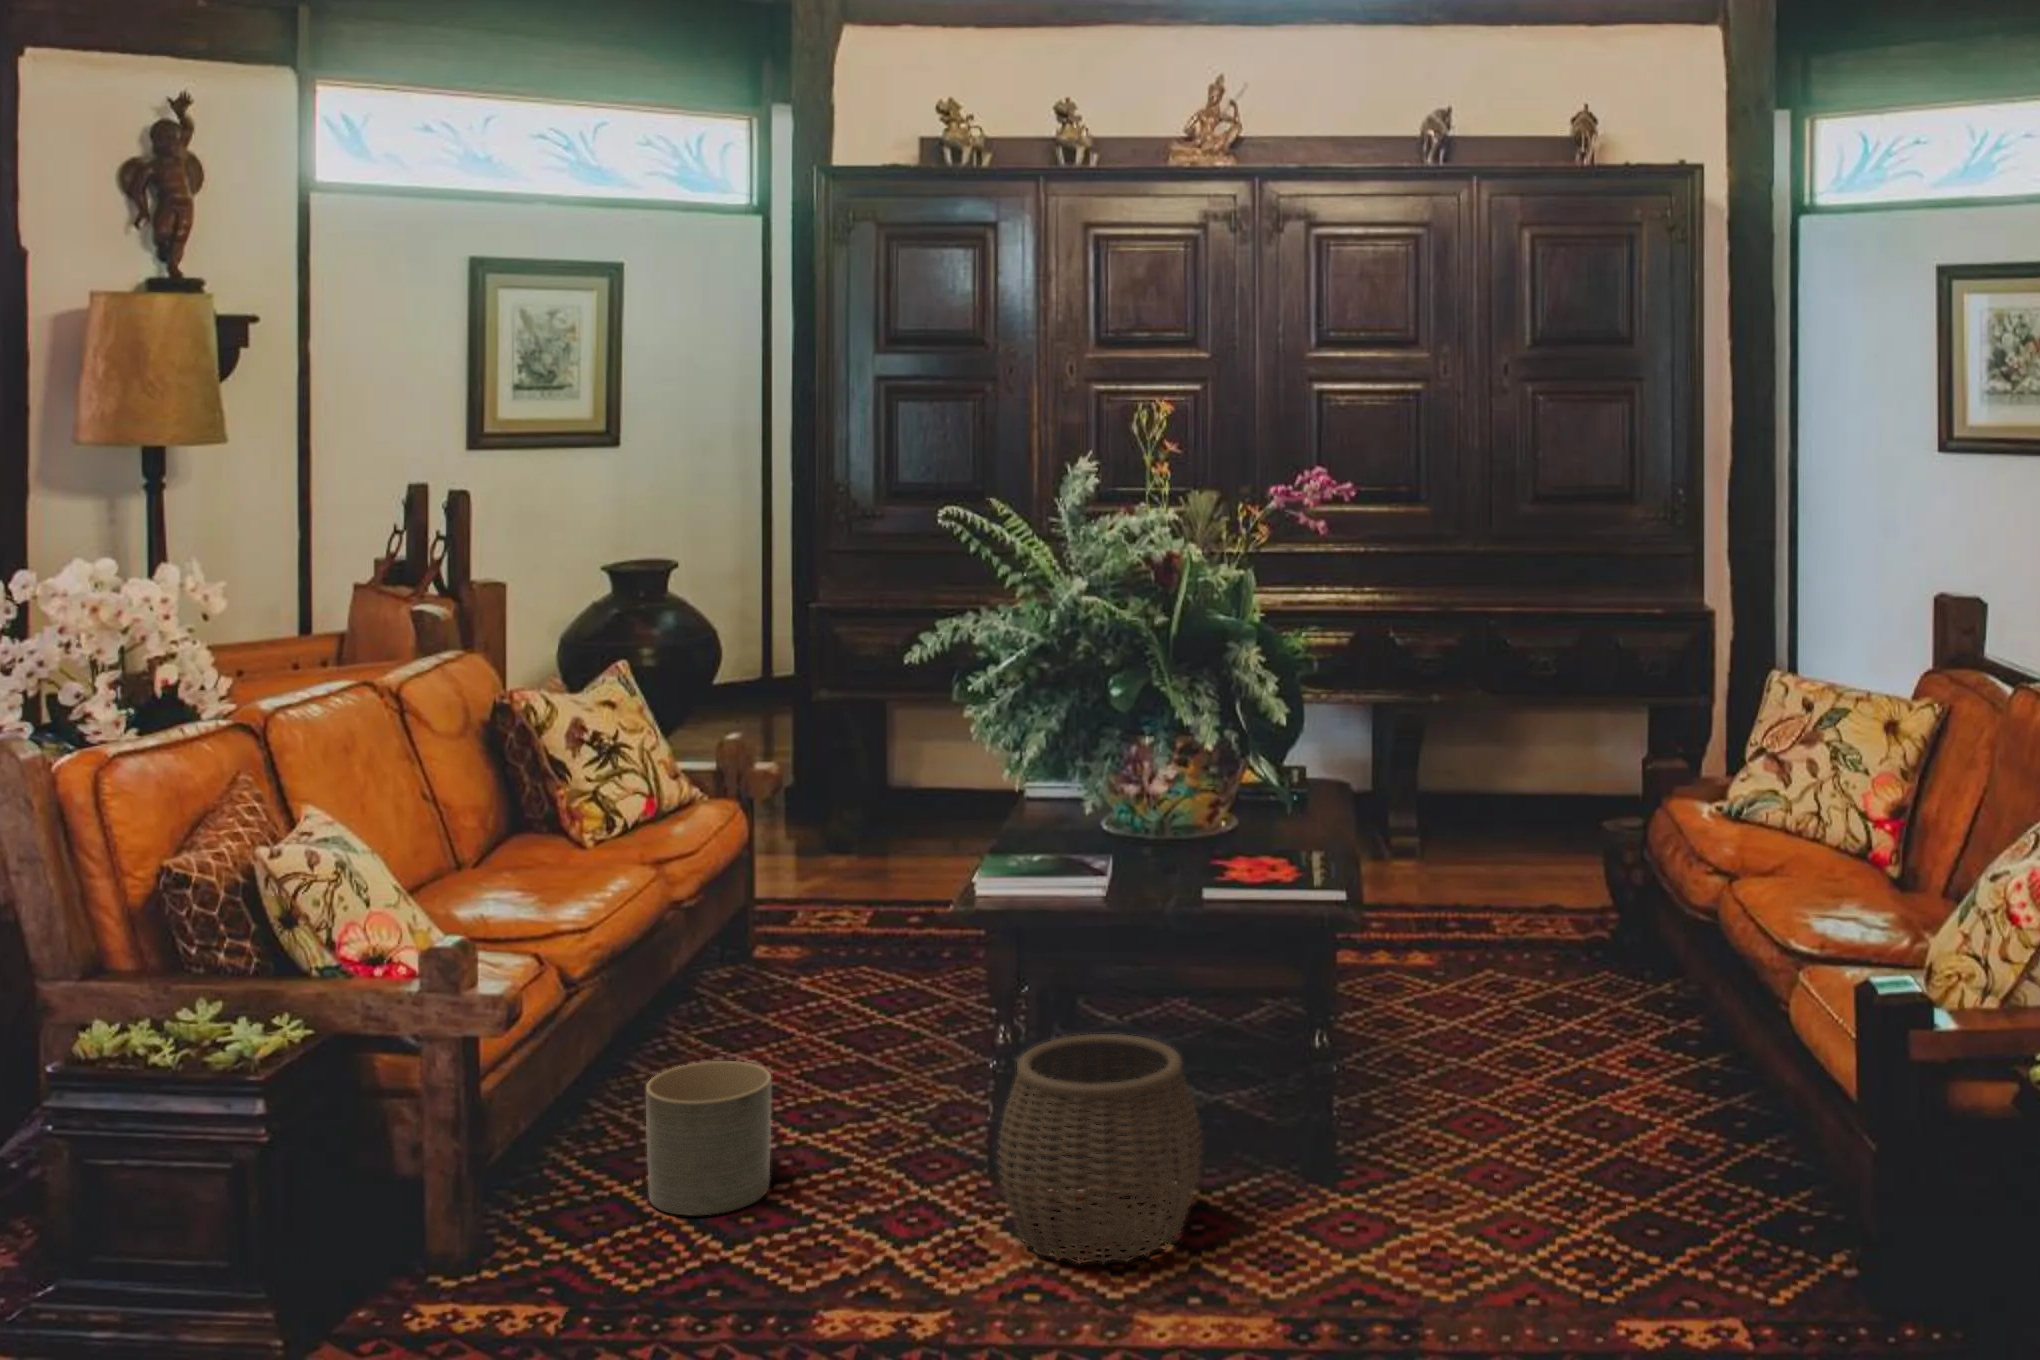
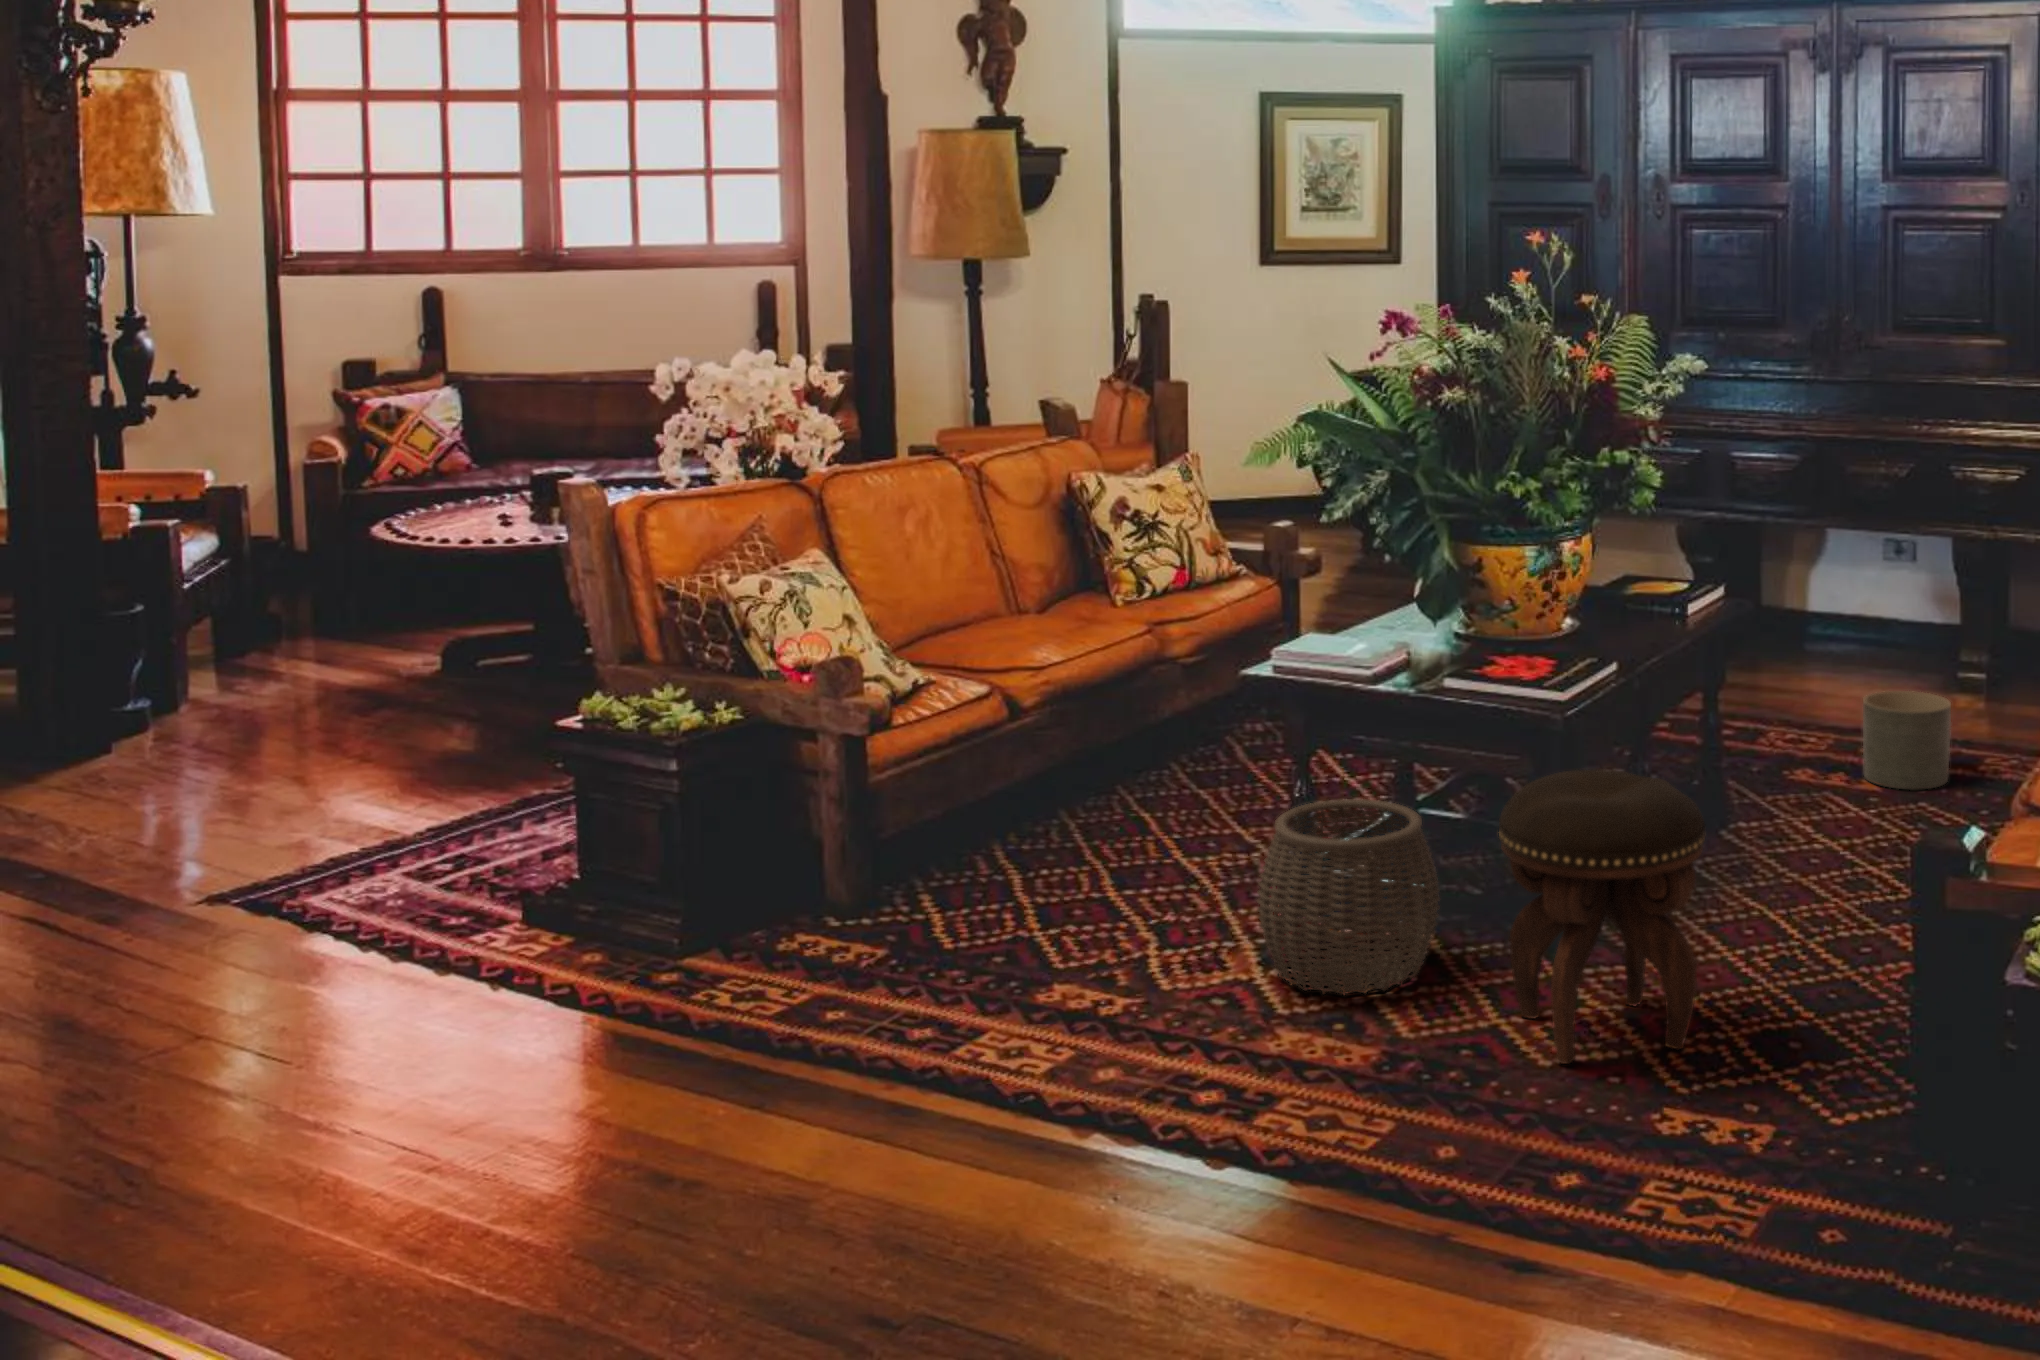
footstool: none [1311,969,1532,1297] -> present [1499,769,1705,1064]
planter: present [646,1061,771,1216] -> present [1863,691,1951,790]

